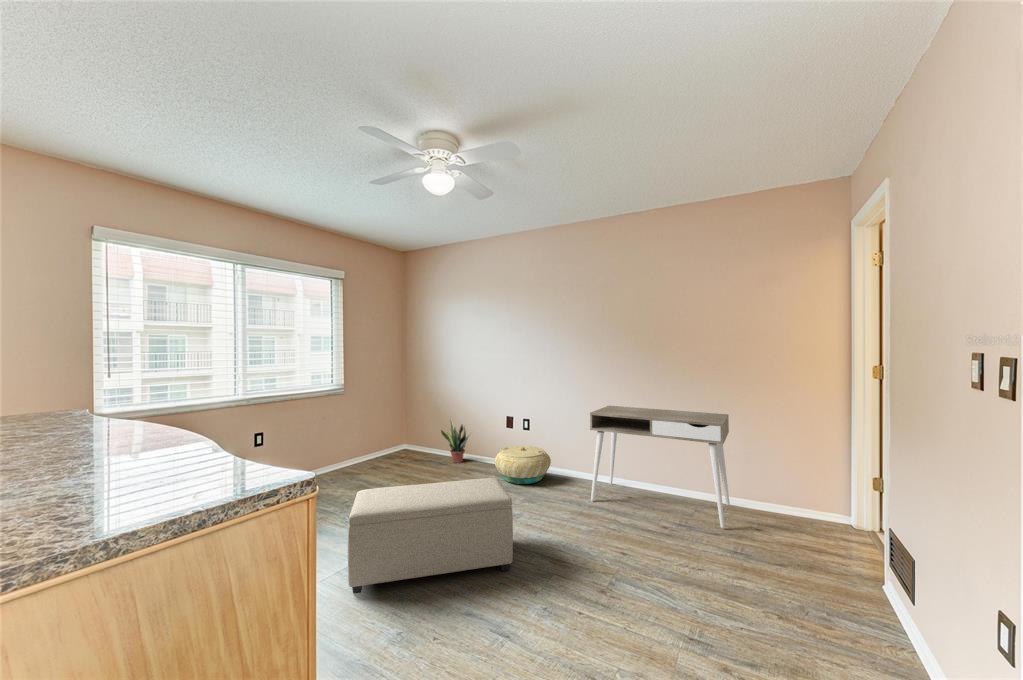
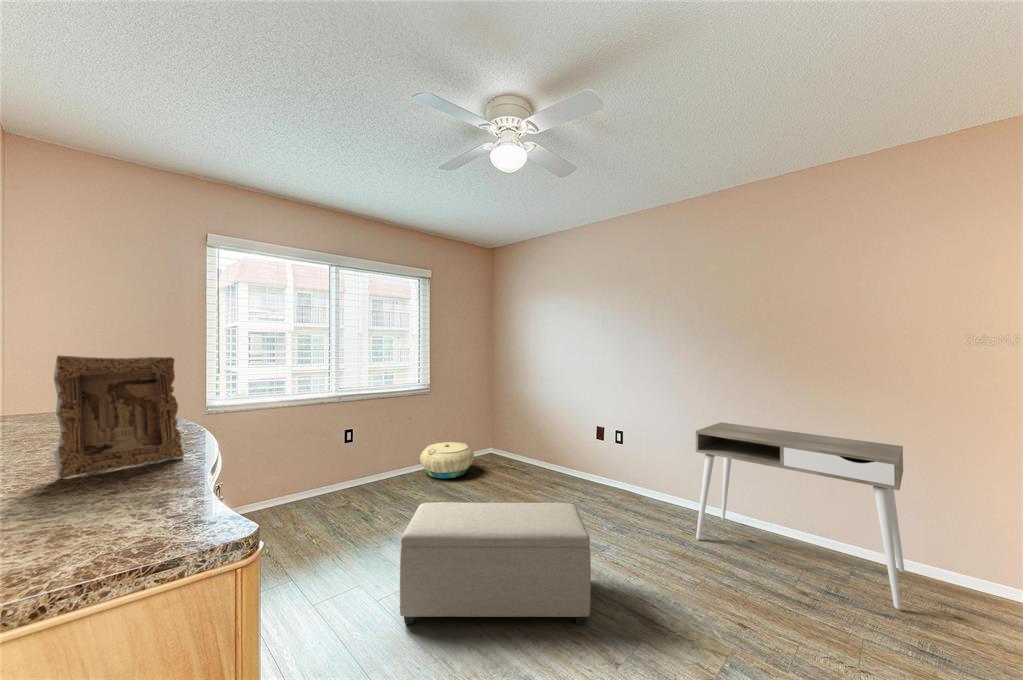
picture frame: none [63,360,177,467] -> present [54,356,184,479]
potted plant: present [441,421,471,463] -> none [524,426,559,473]
basket: present [495,446,551,484] -> present [420,442,474,478]

